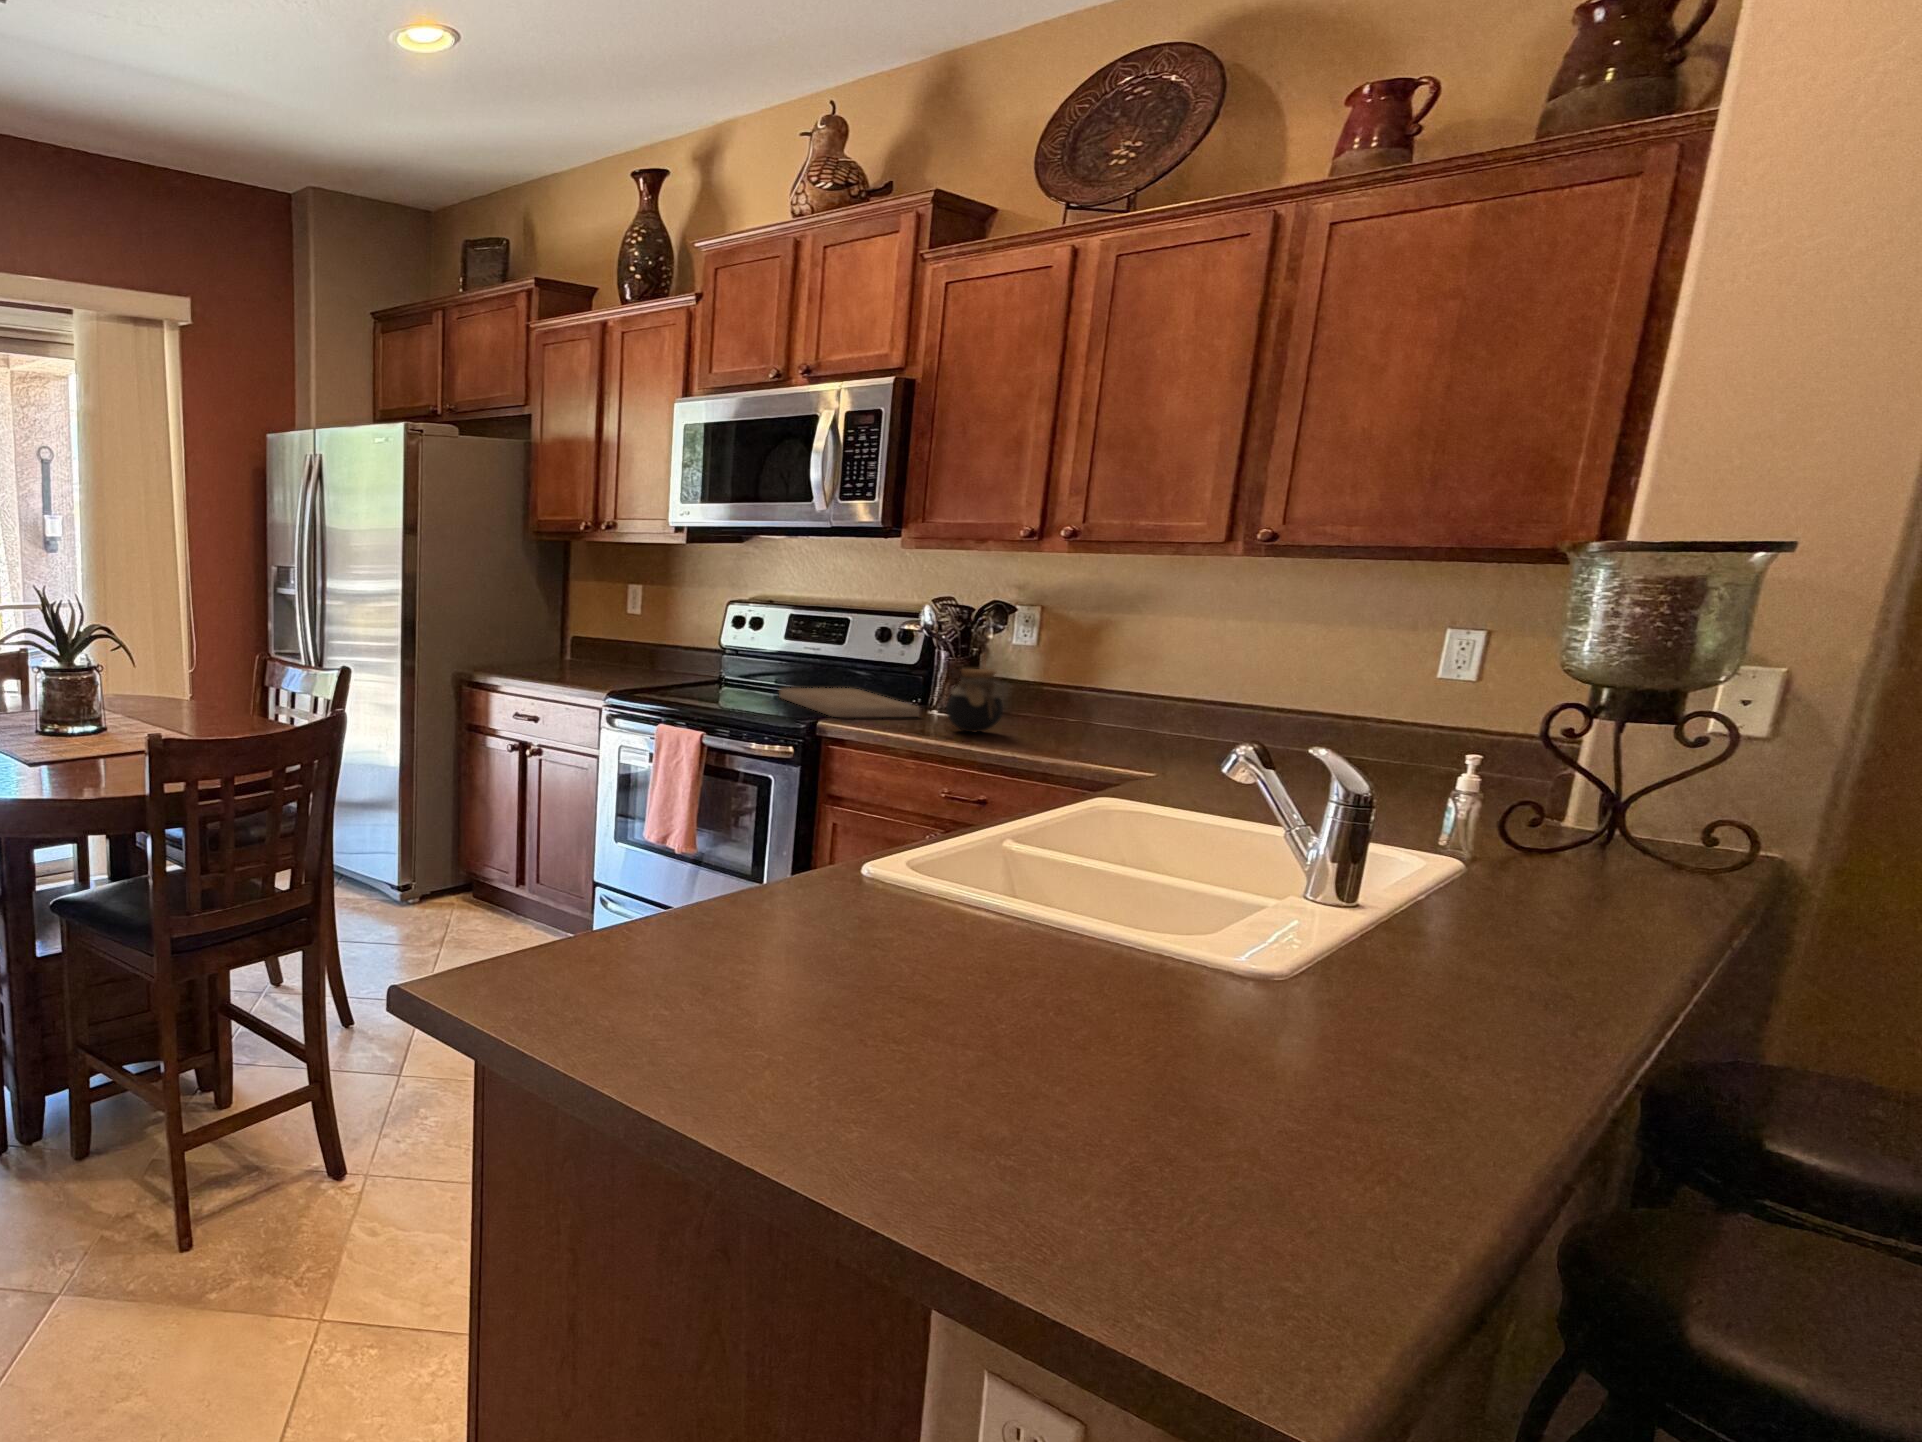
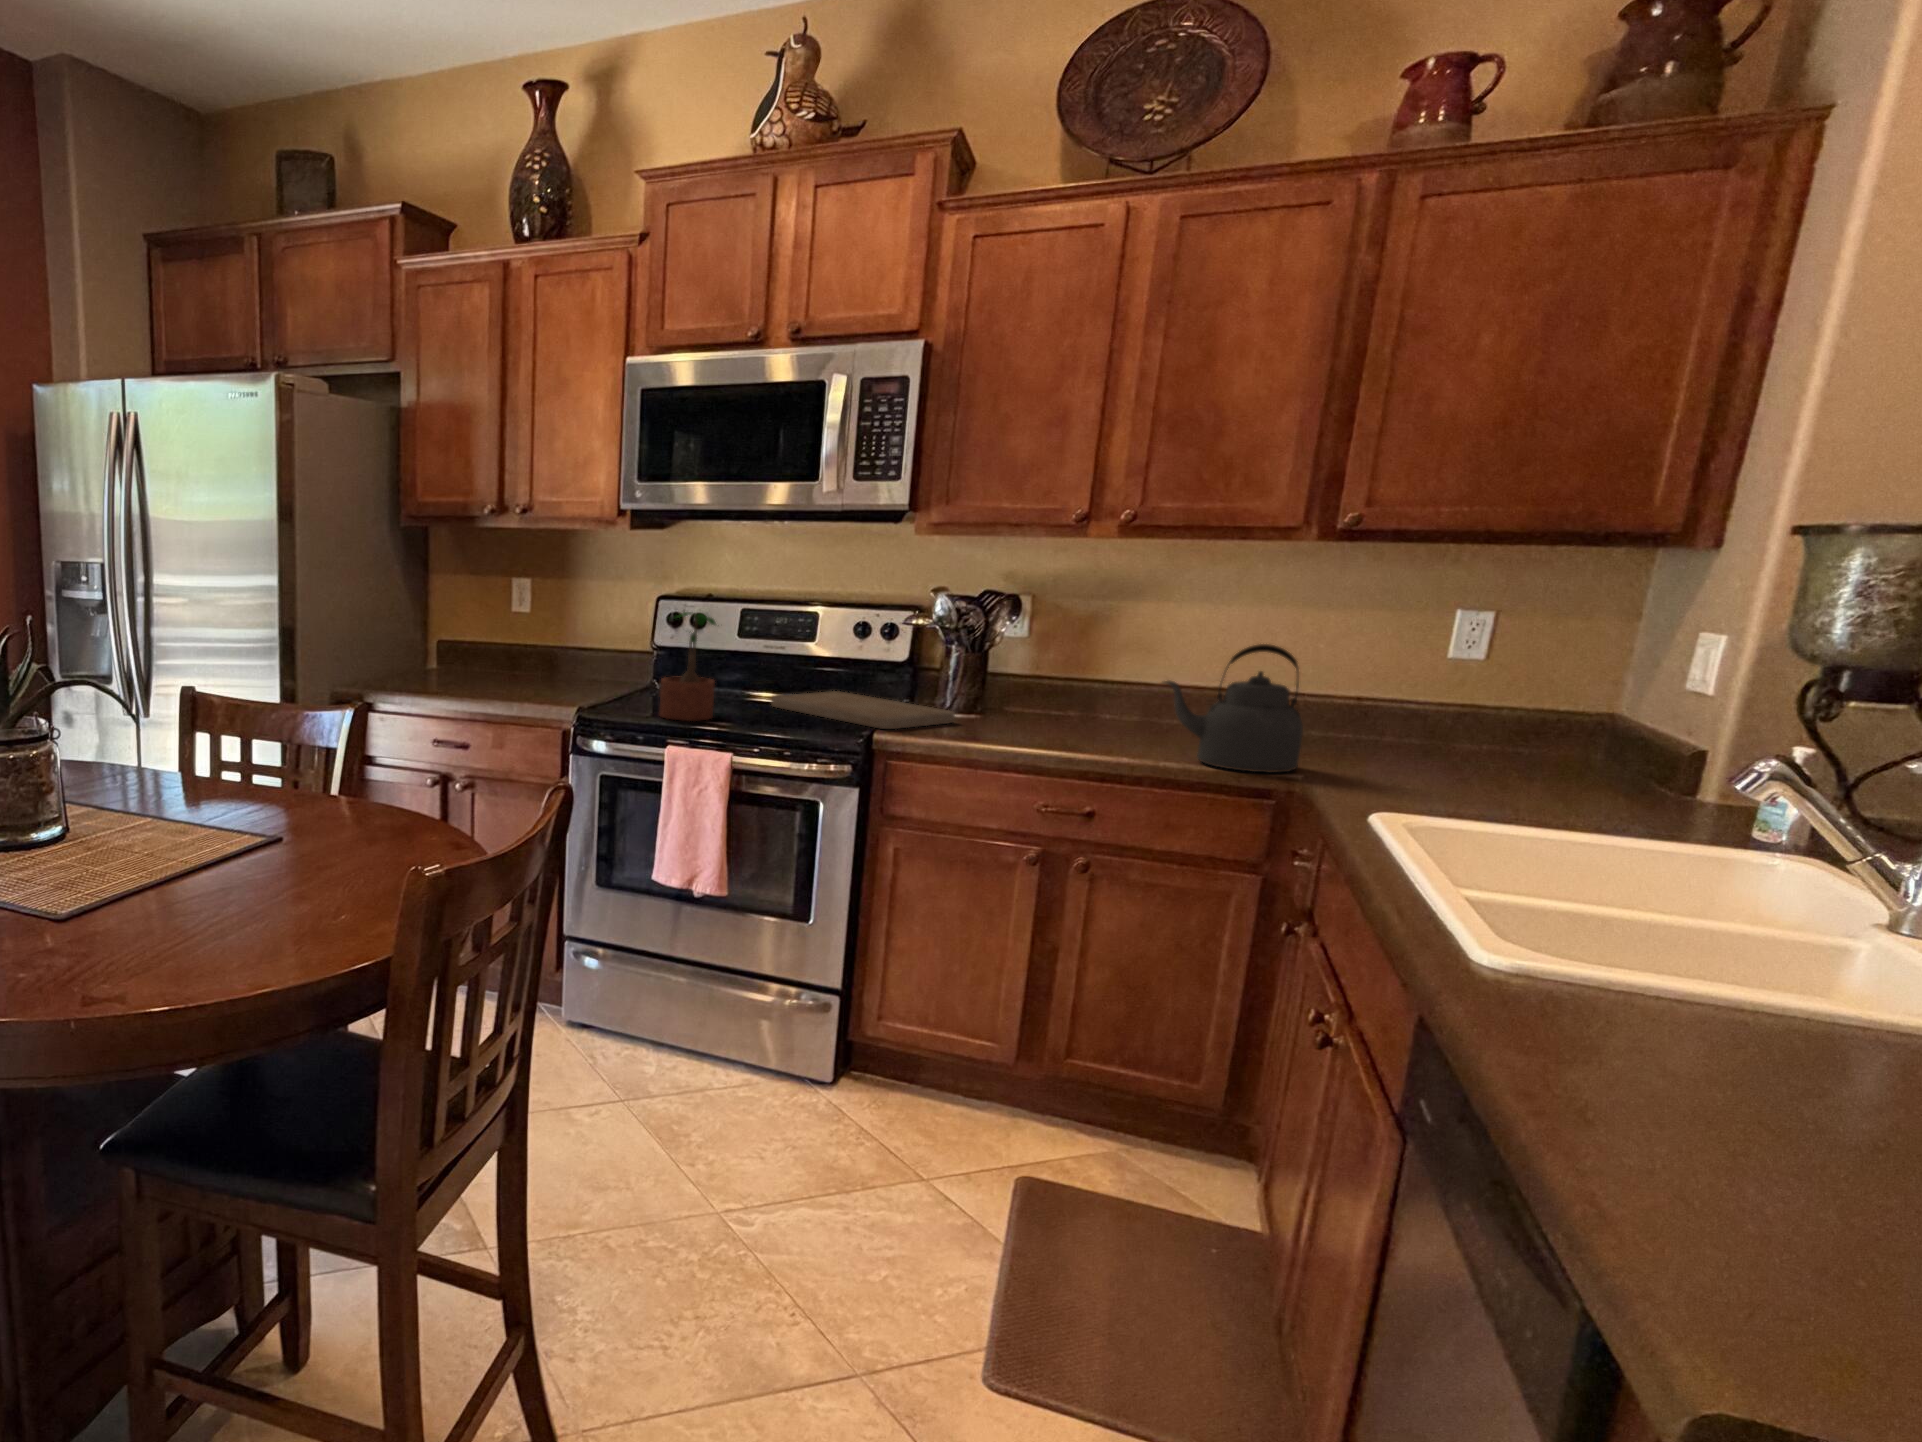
potted plant: none [660,611,710,702] -> present [660,612,716,721]
kettle: none [1039,649,1159,767] -> present [1163,644,1303,773]
jar: present [946,669,1003,732] -> none [1016,668,1082,739]

